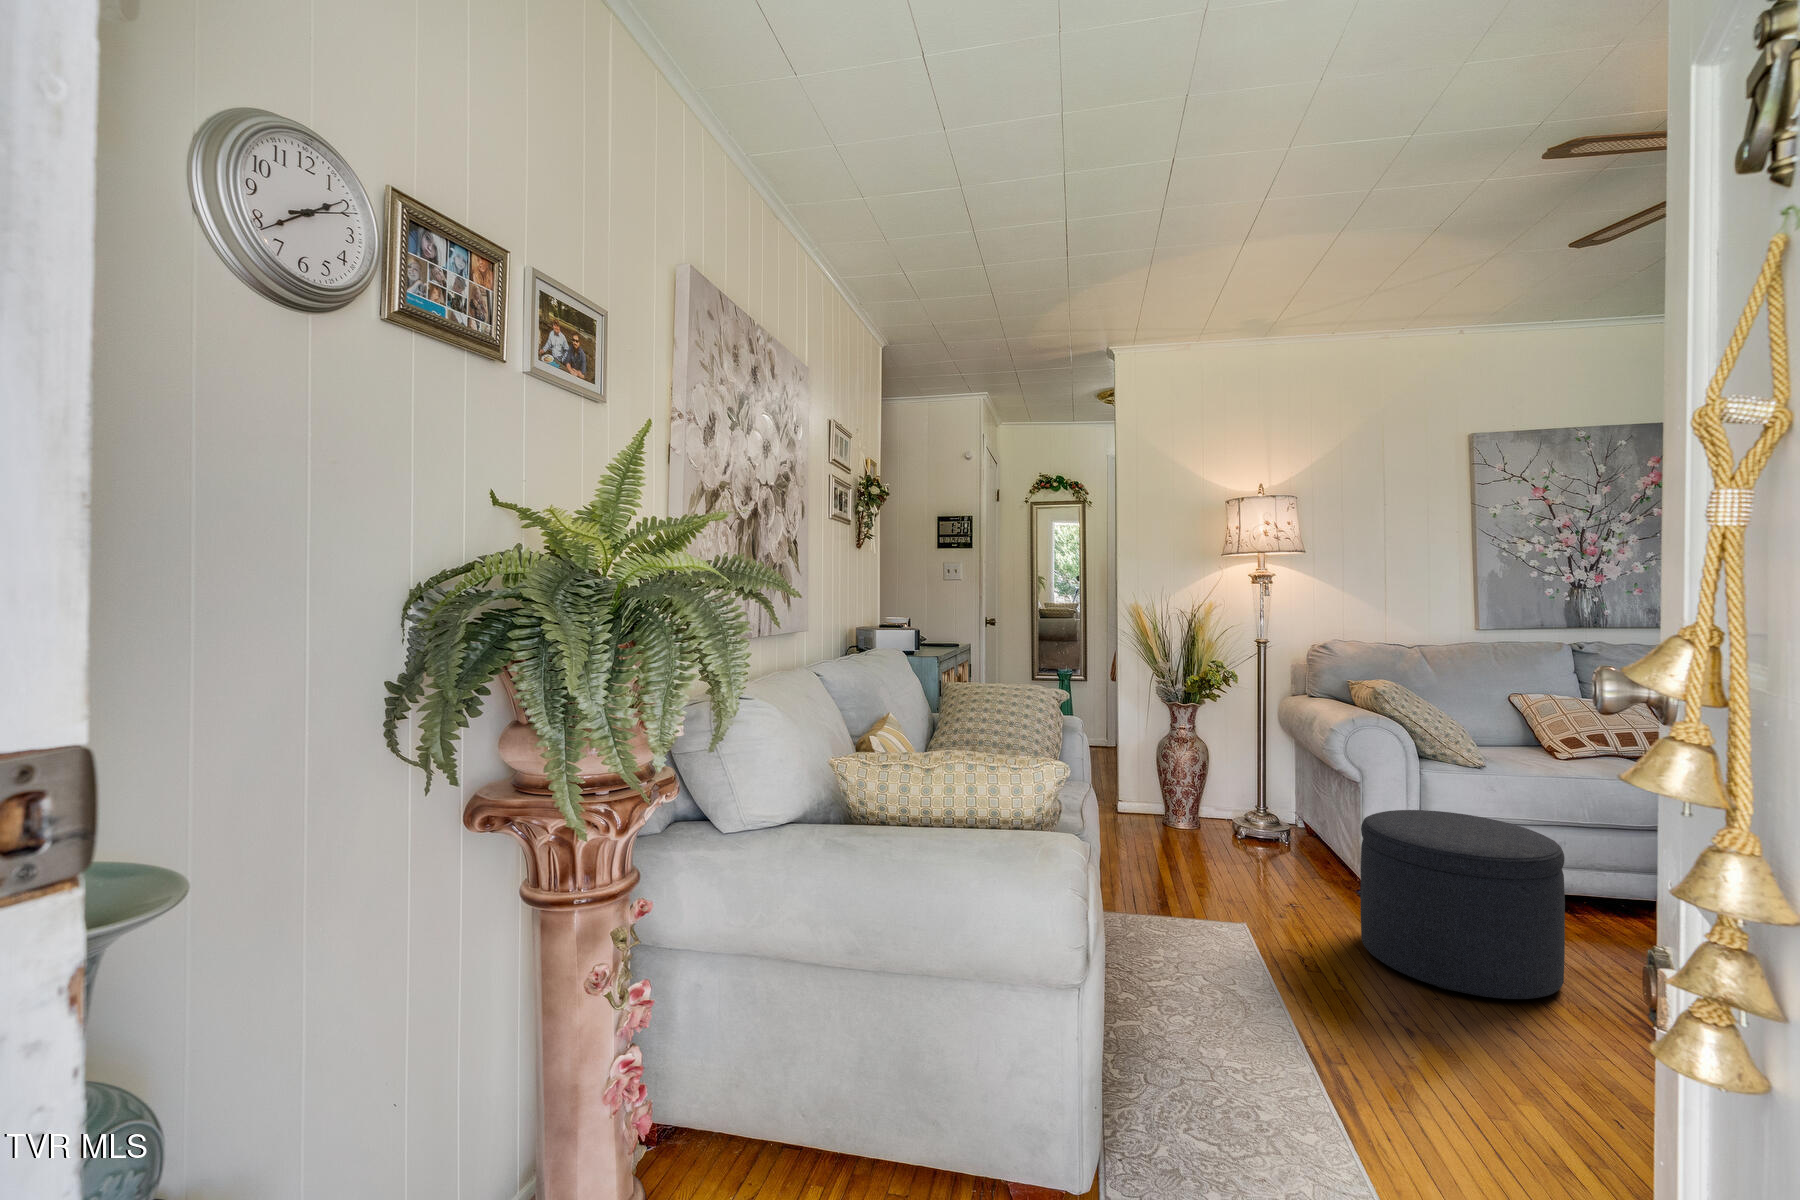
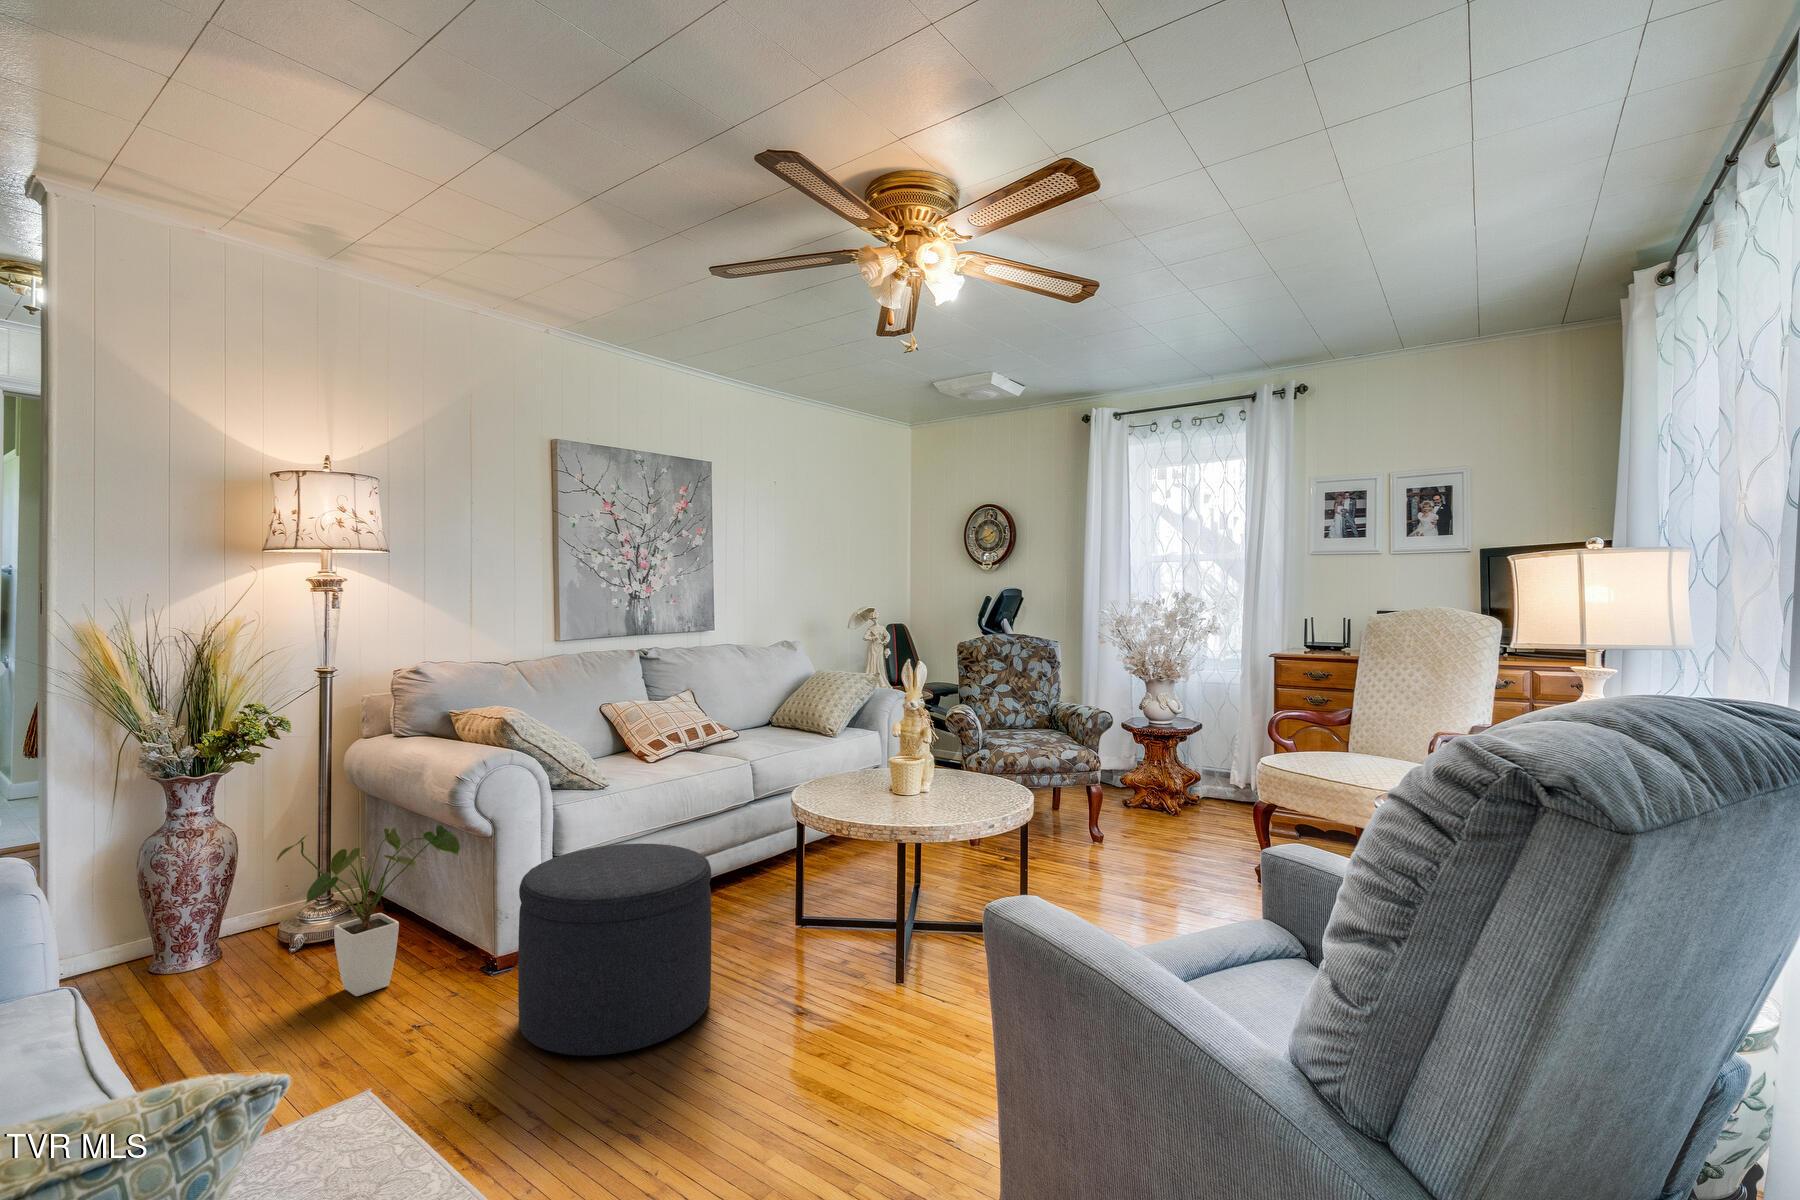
house plant: none [1214,752,1336,877] -> present [277,825,460,996]

